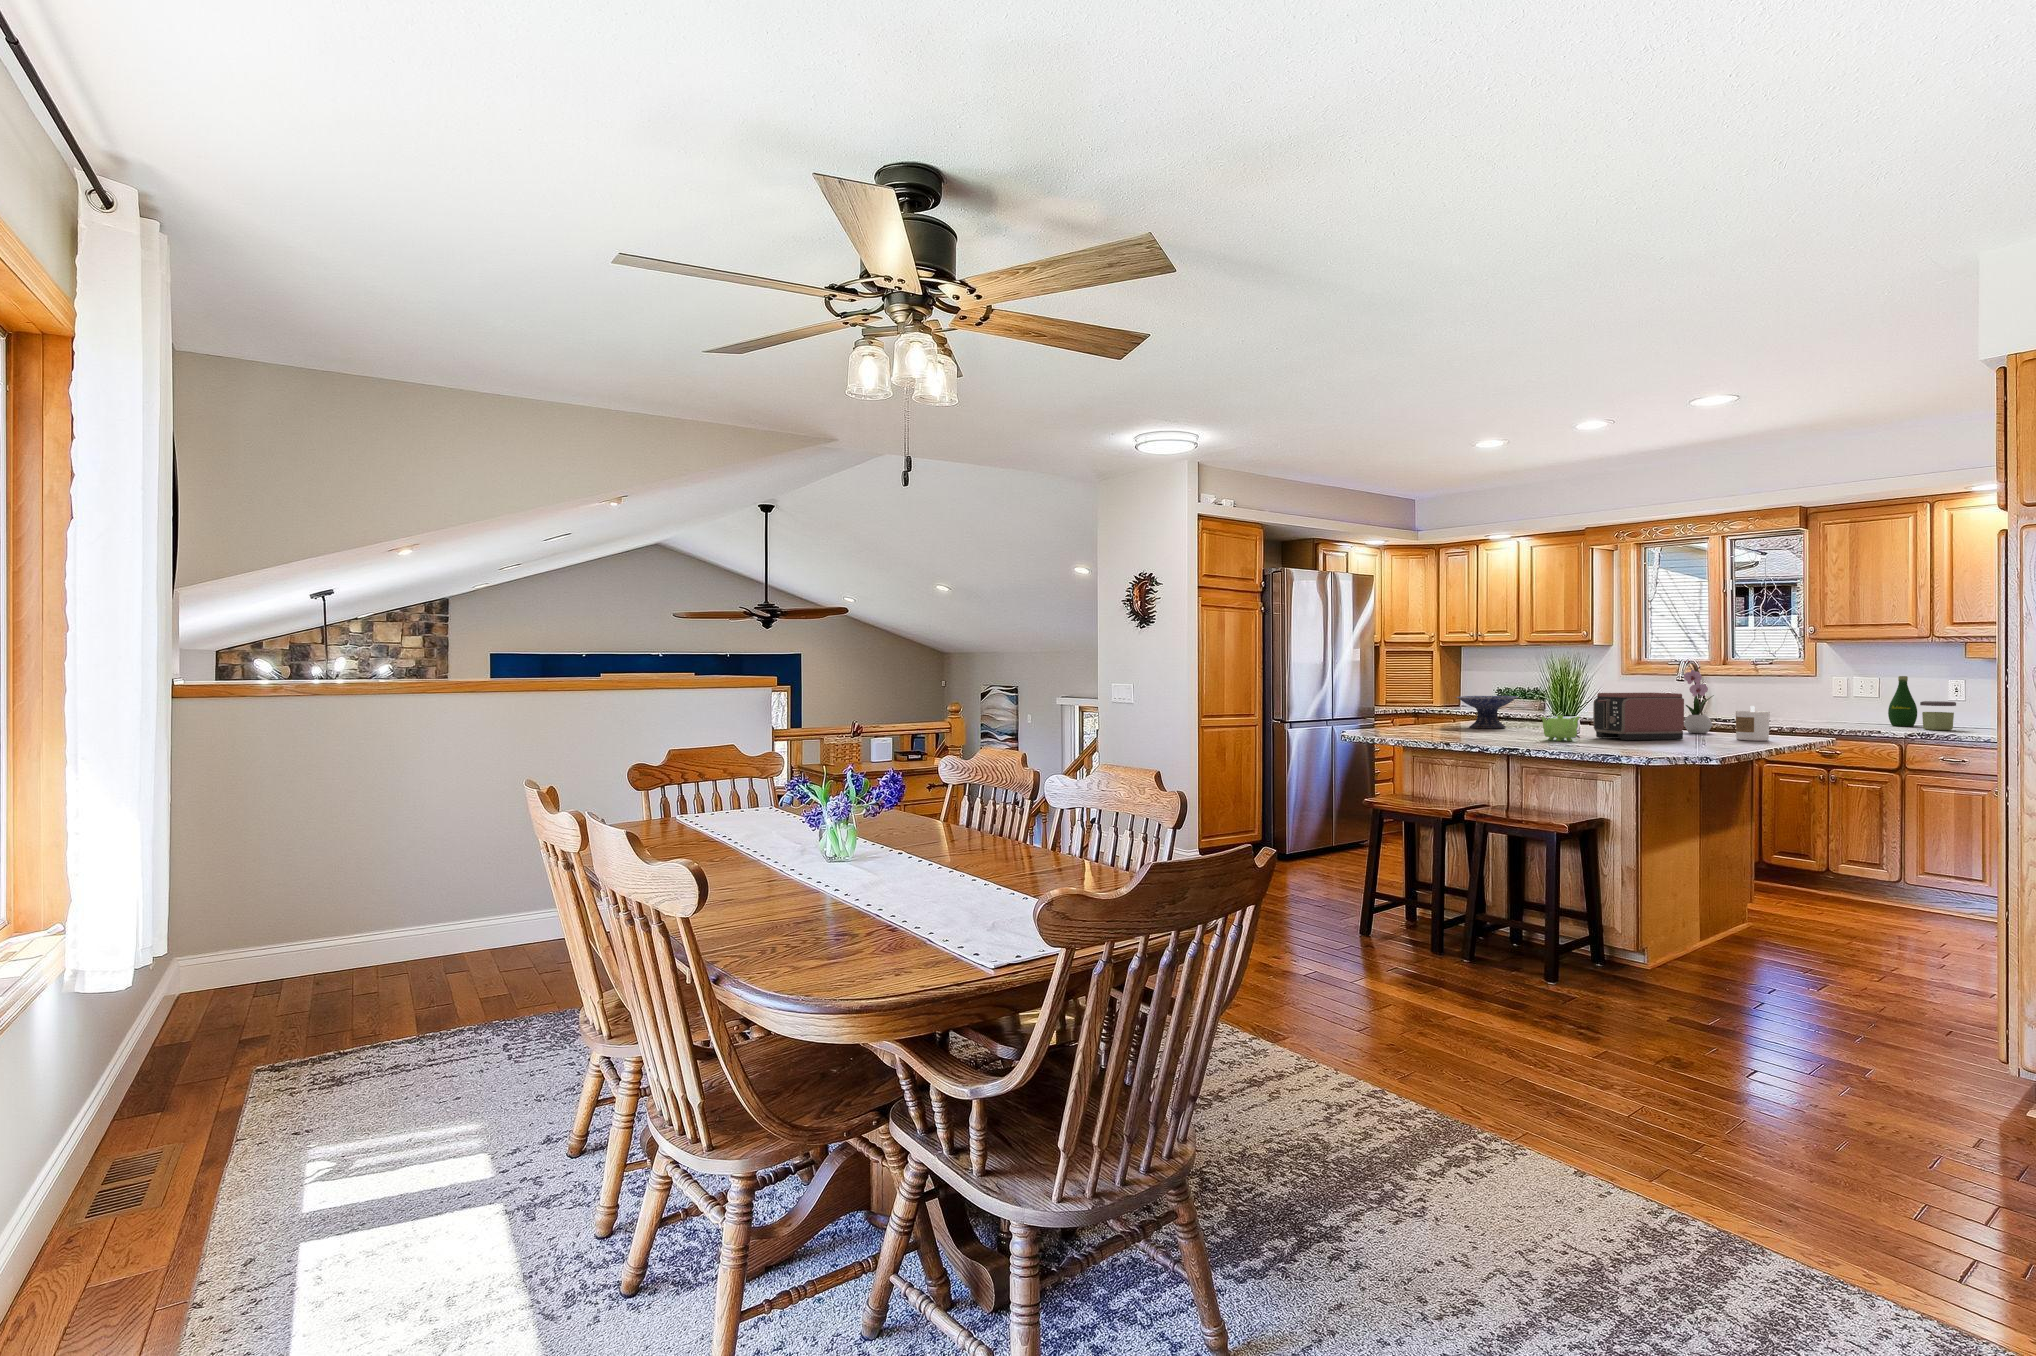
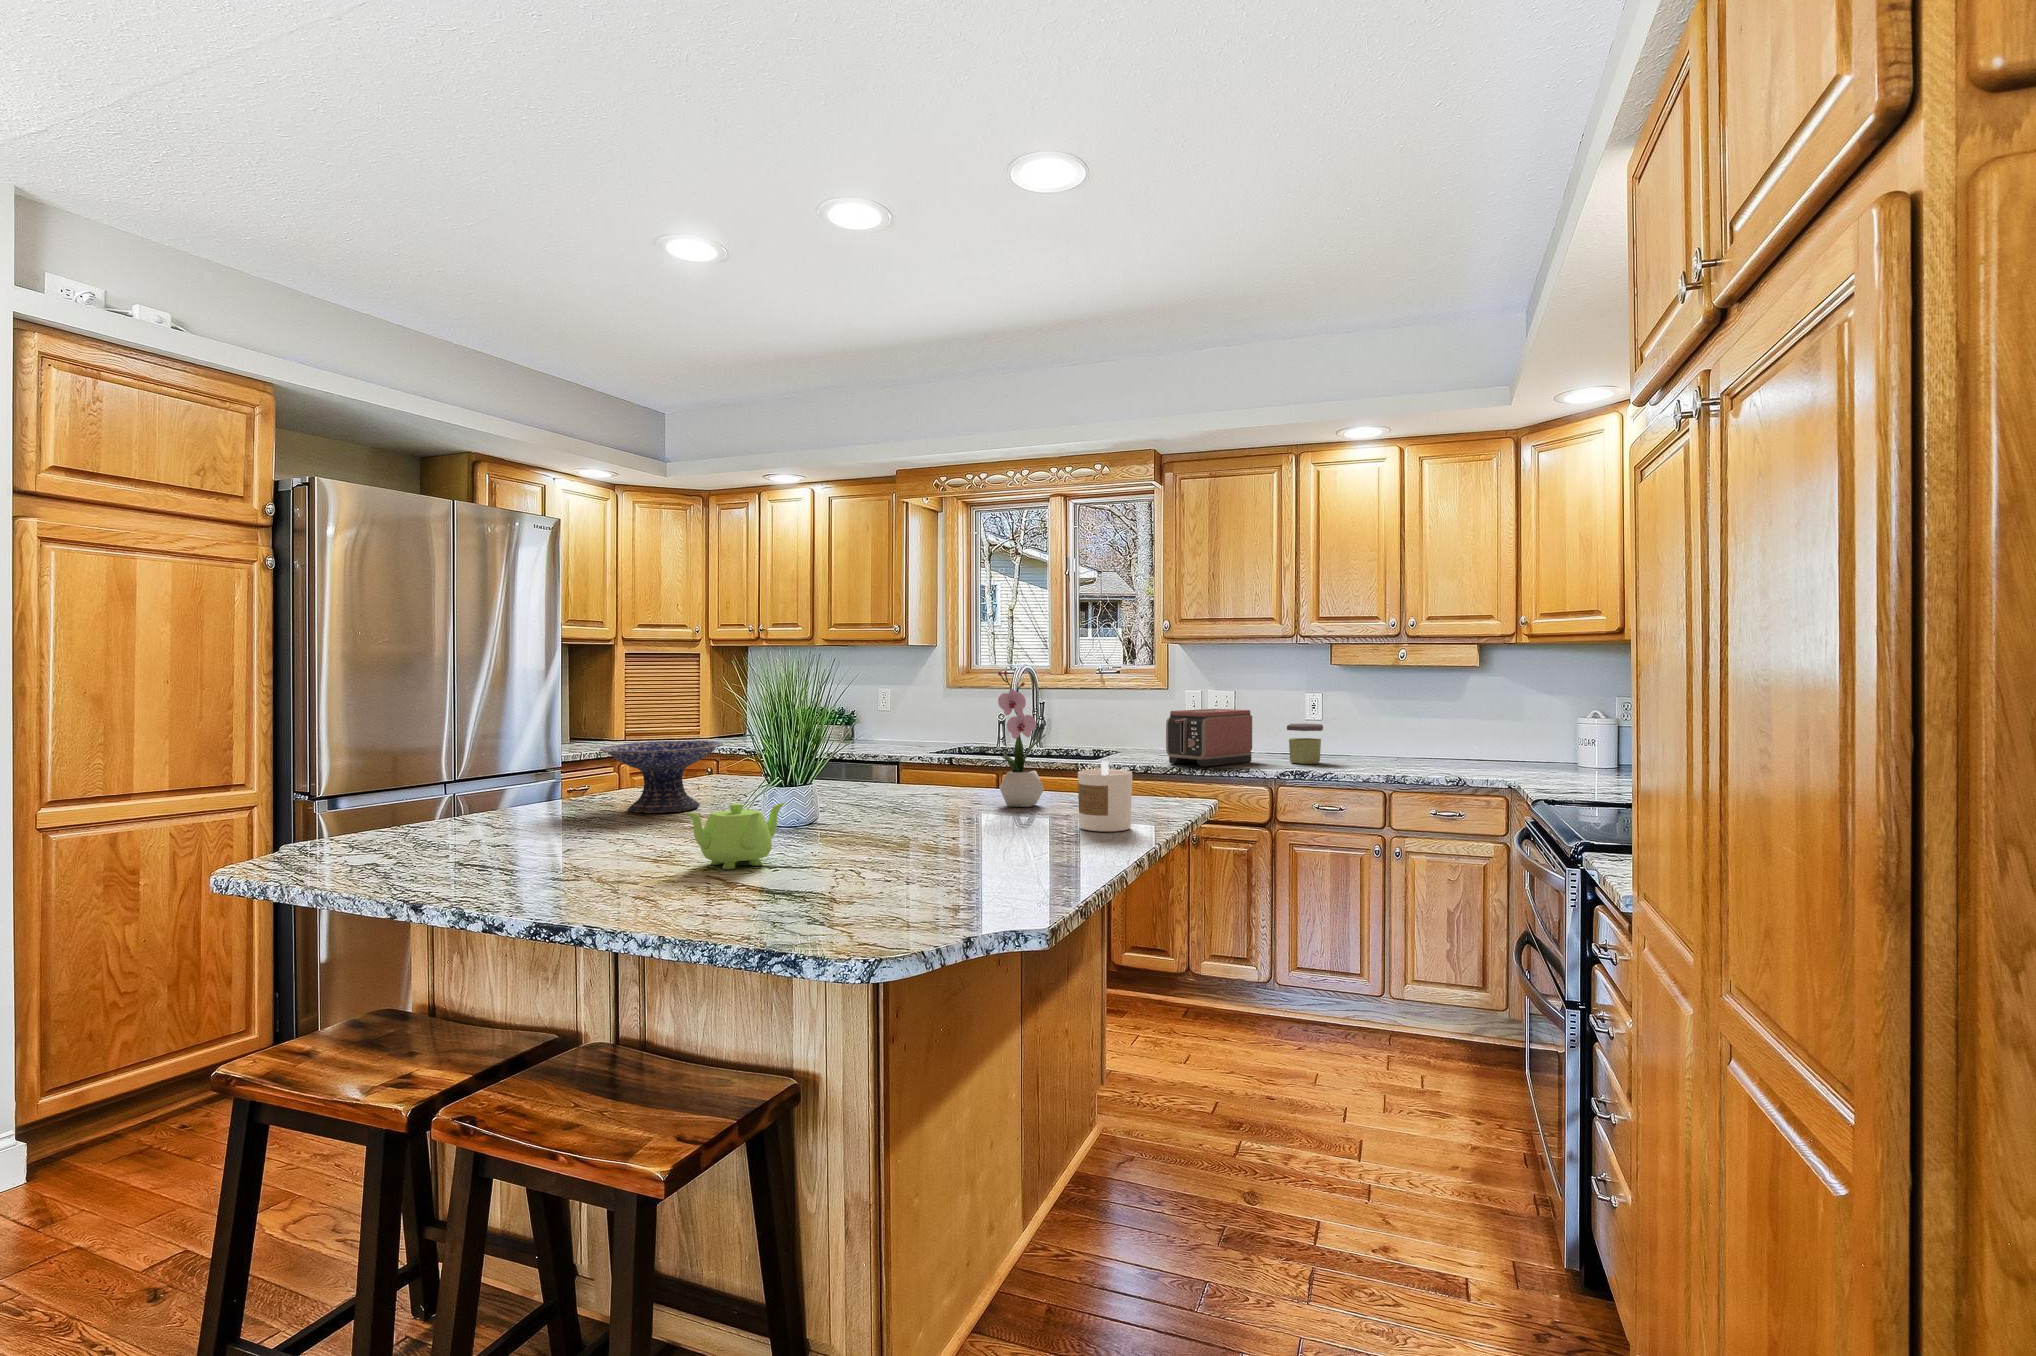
bottle: present [1888,676,1917,726] -> none [1248,689,1278,757]
toaster: present [1593,693,1684,740] -> present [1166,709,1252,767]

